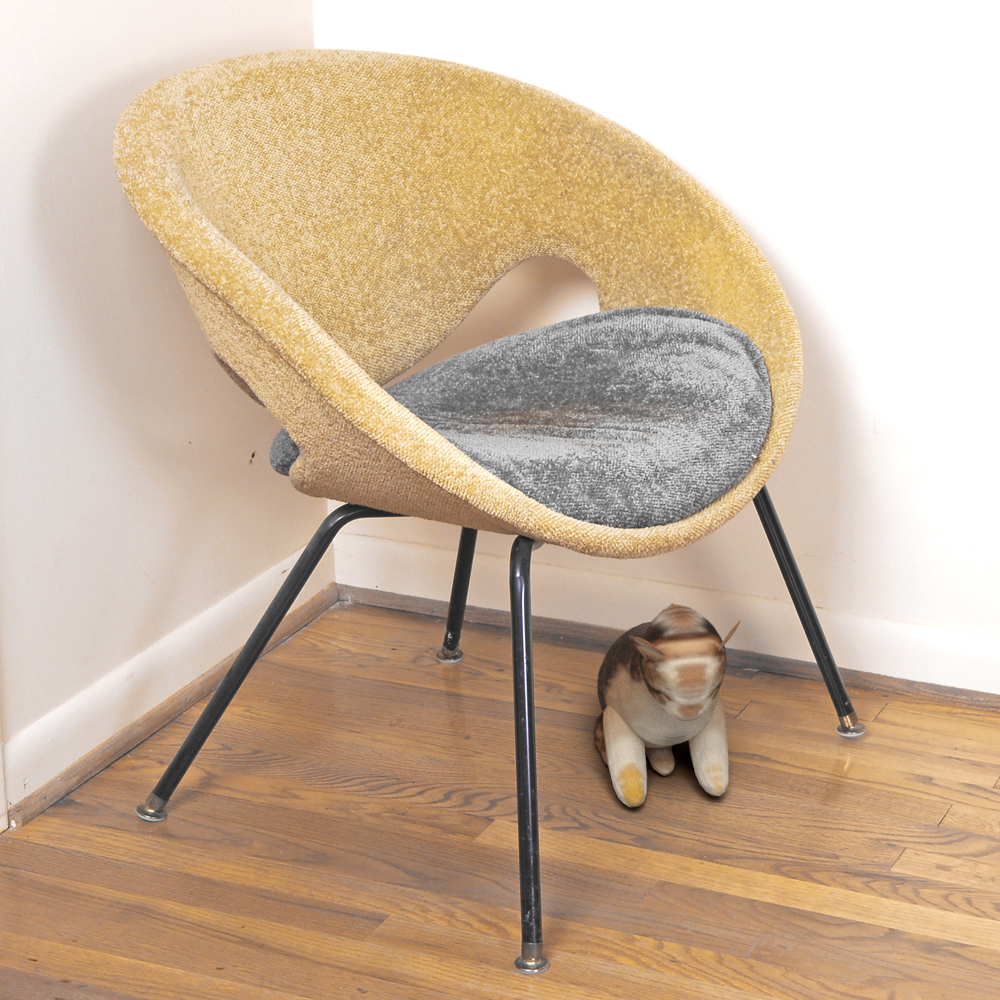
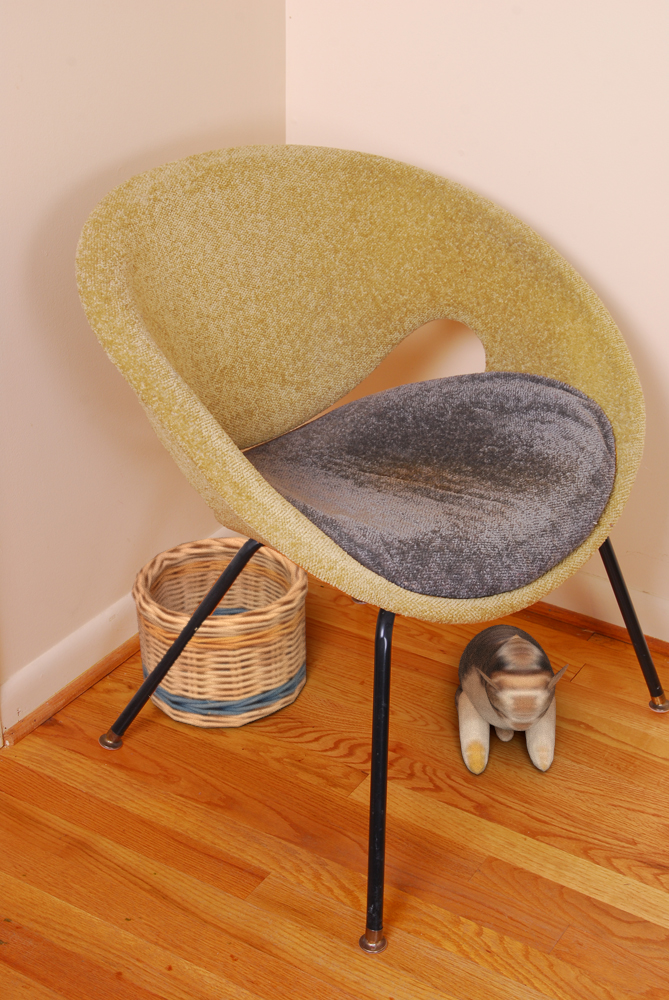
basket: none [158,556,394,793] -> present [131,537,308,728]

